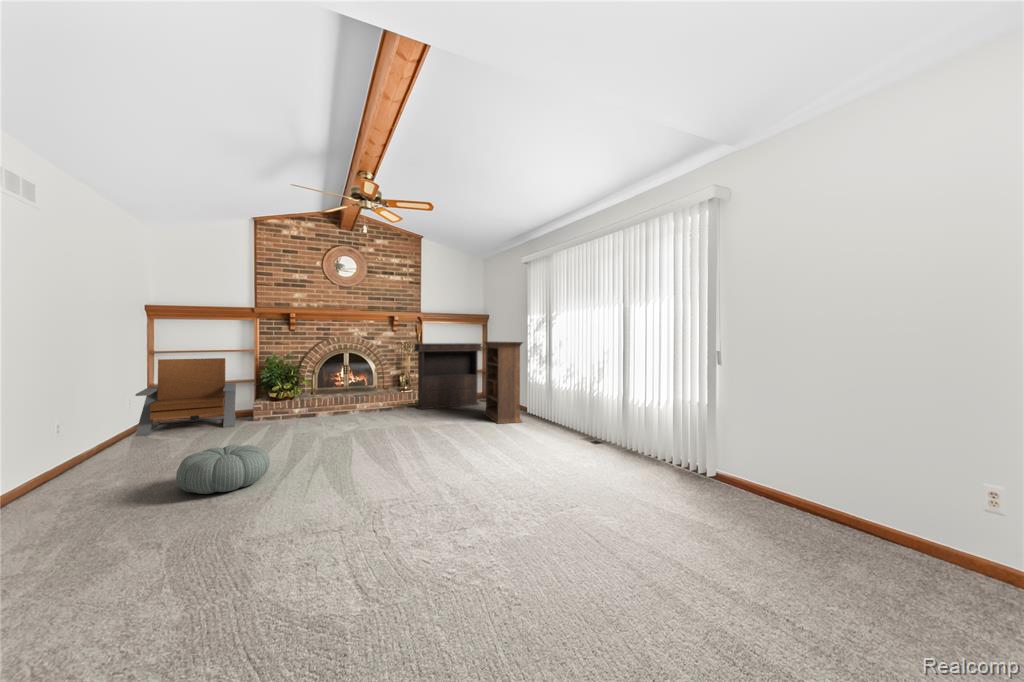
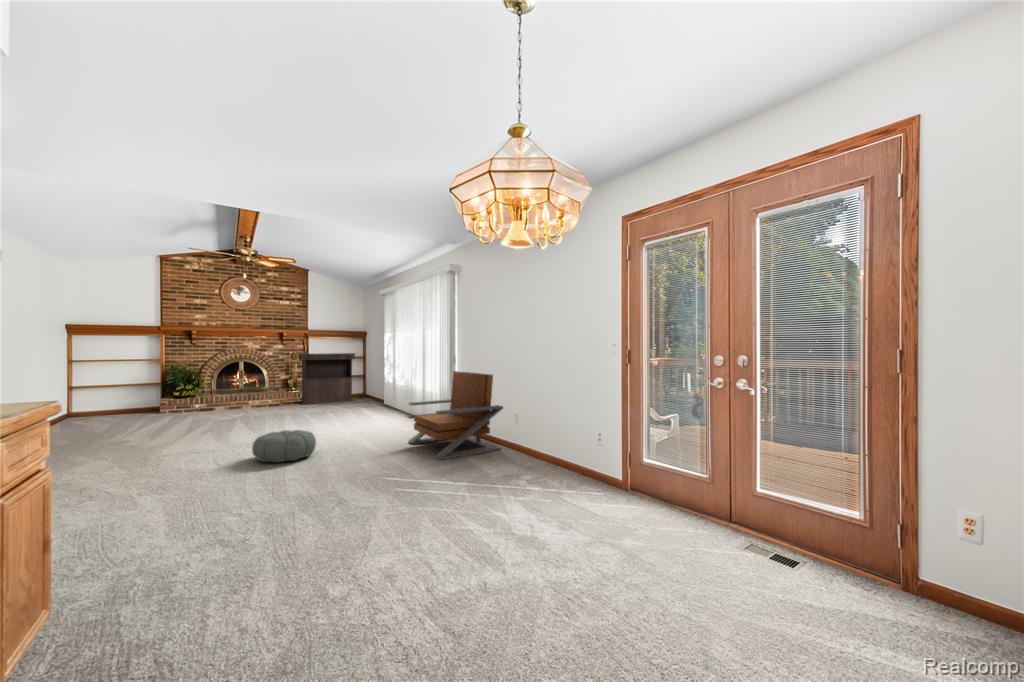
bookcase: present [484,341,523,424] -> none [351,352,376,410]
lounge chair: present [136,358,236,436] -> present [409,371,503,460]
pouf: present [176,445,270,494] -> present [252,430,316,462]

